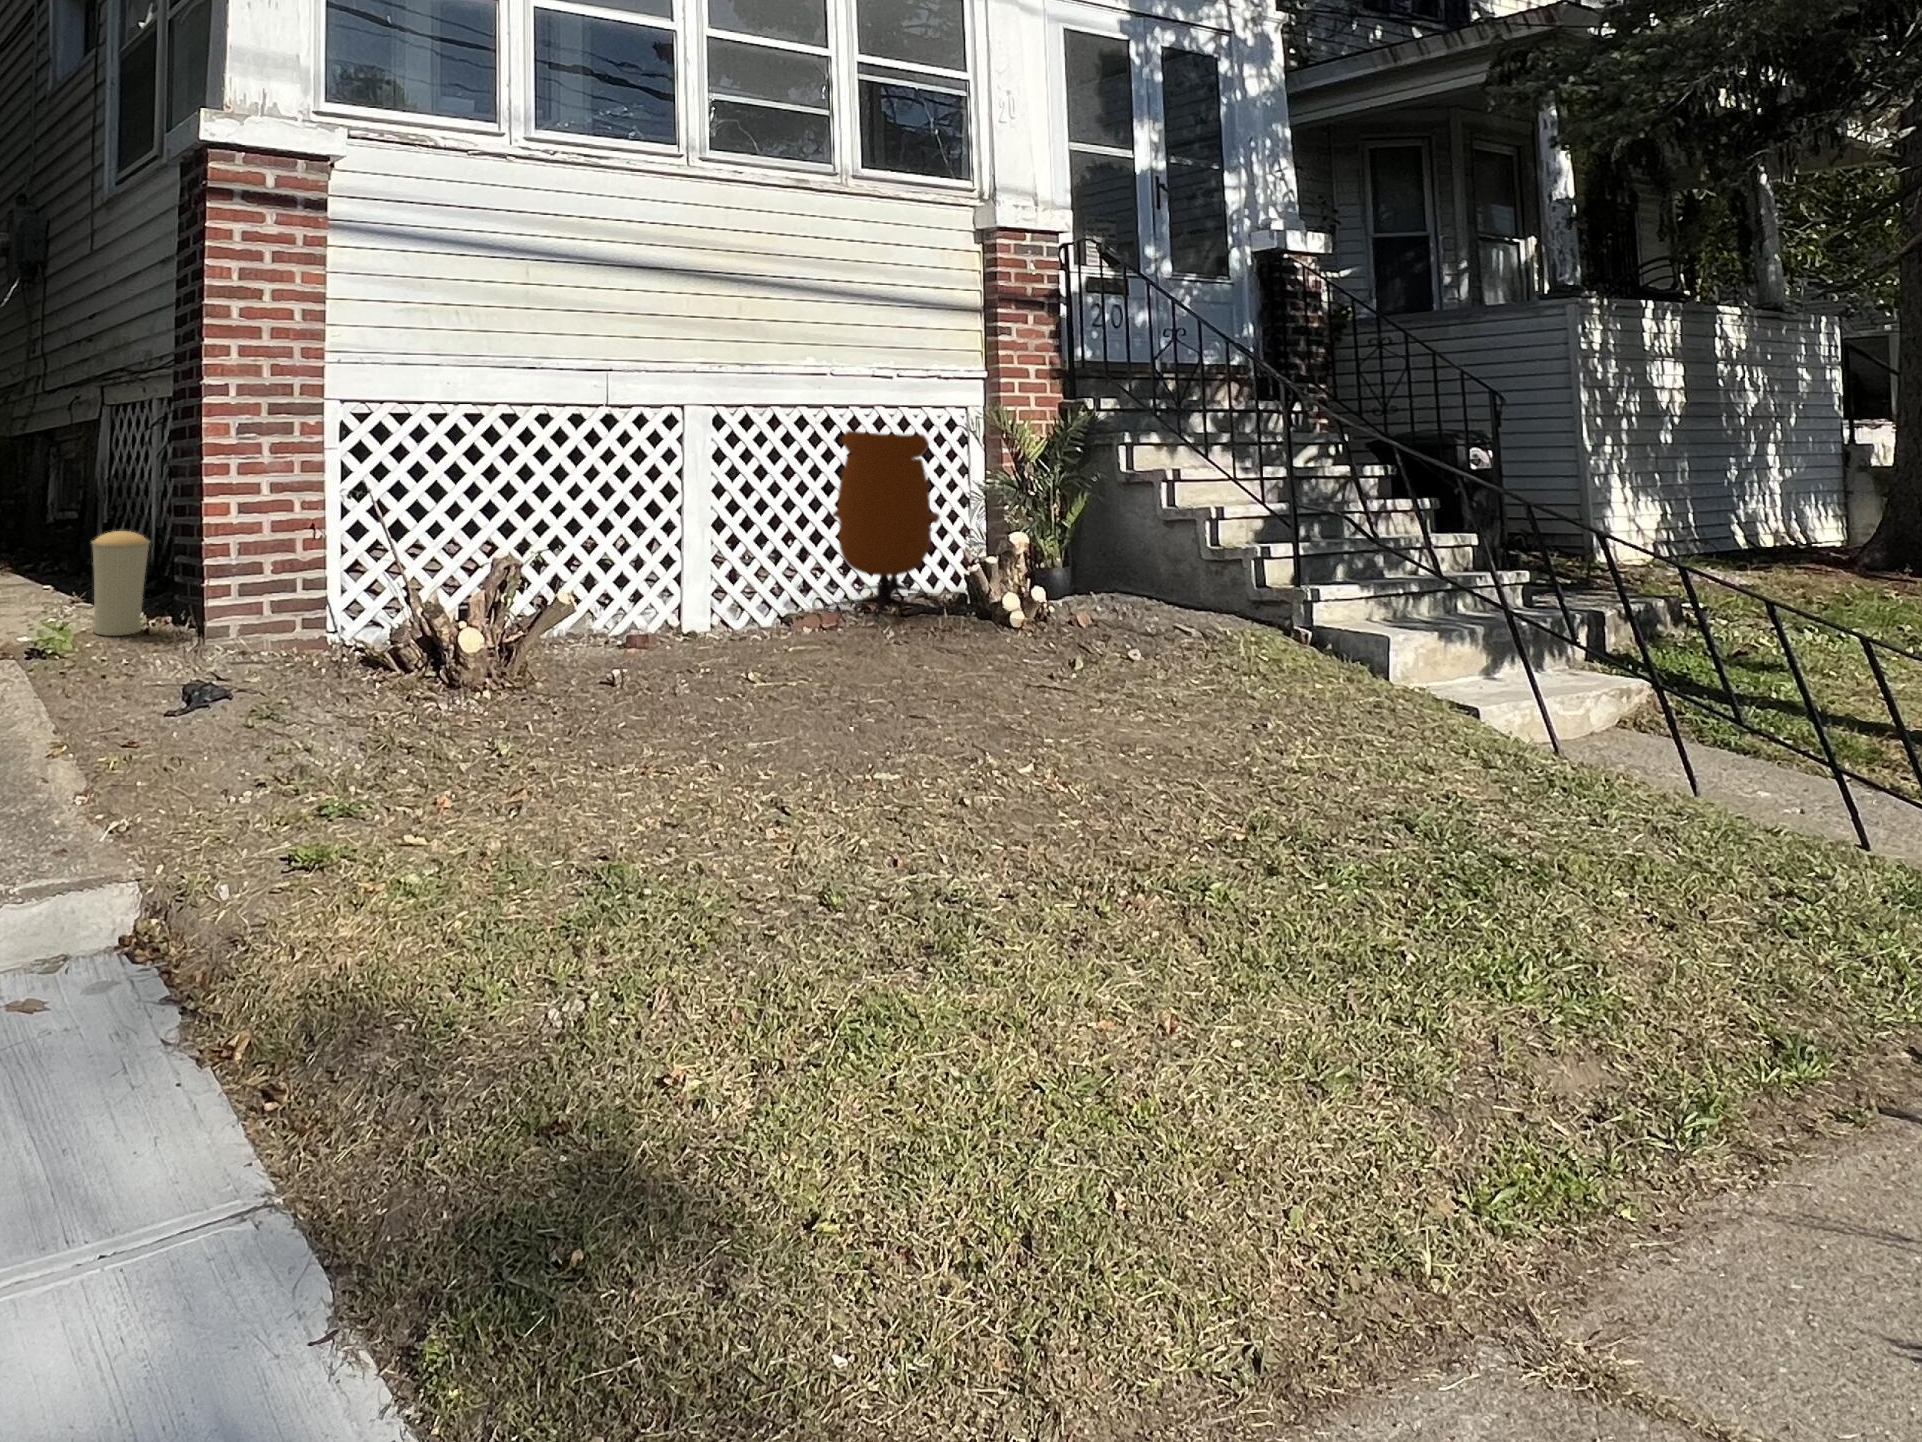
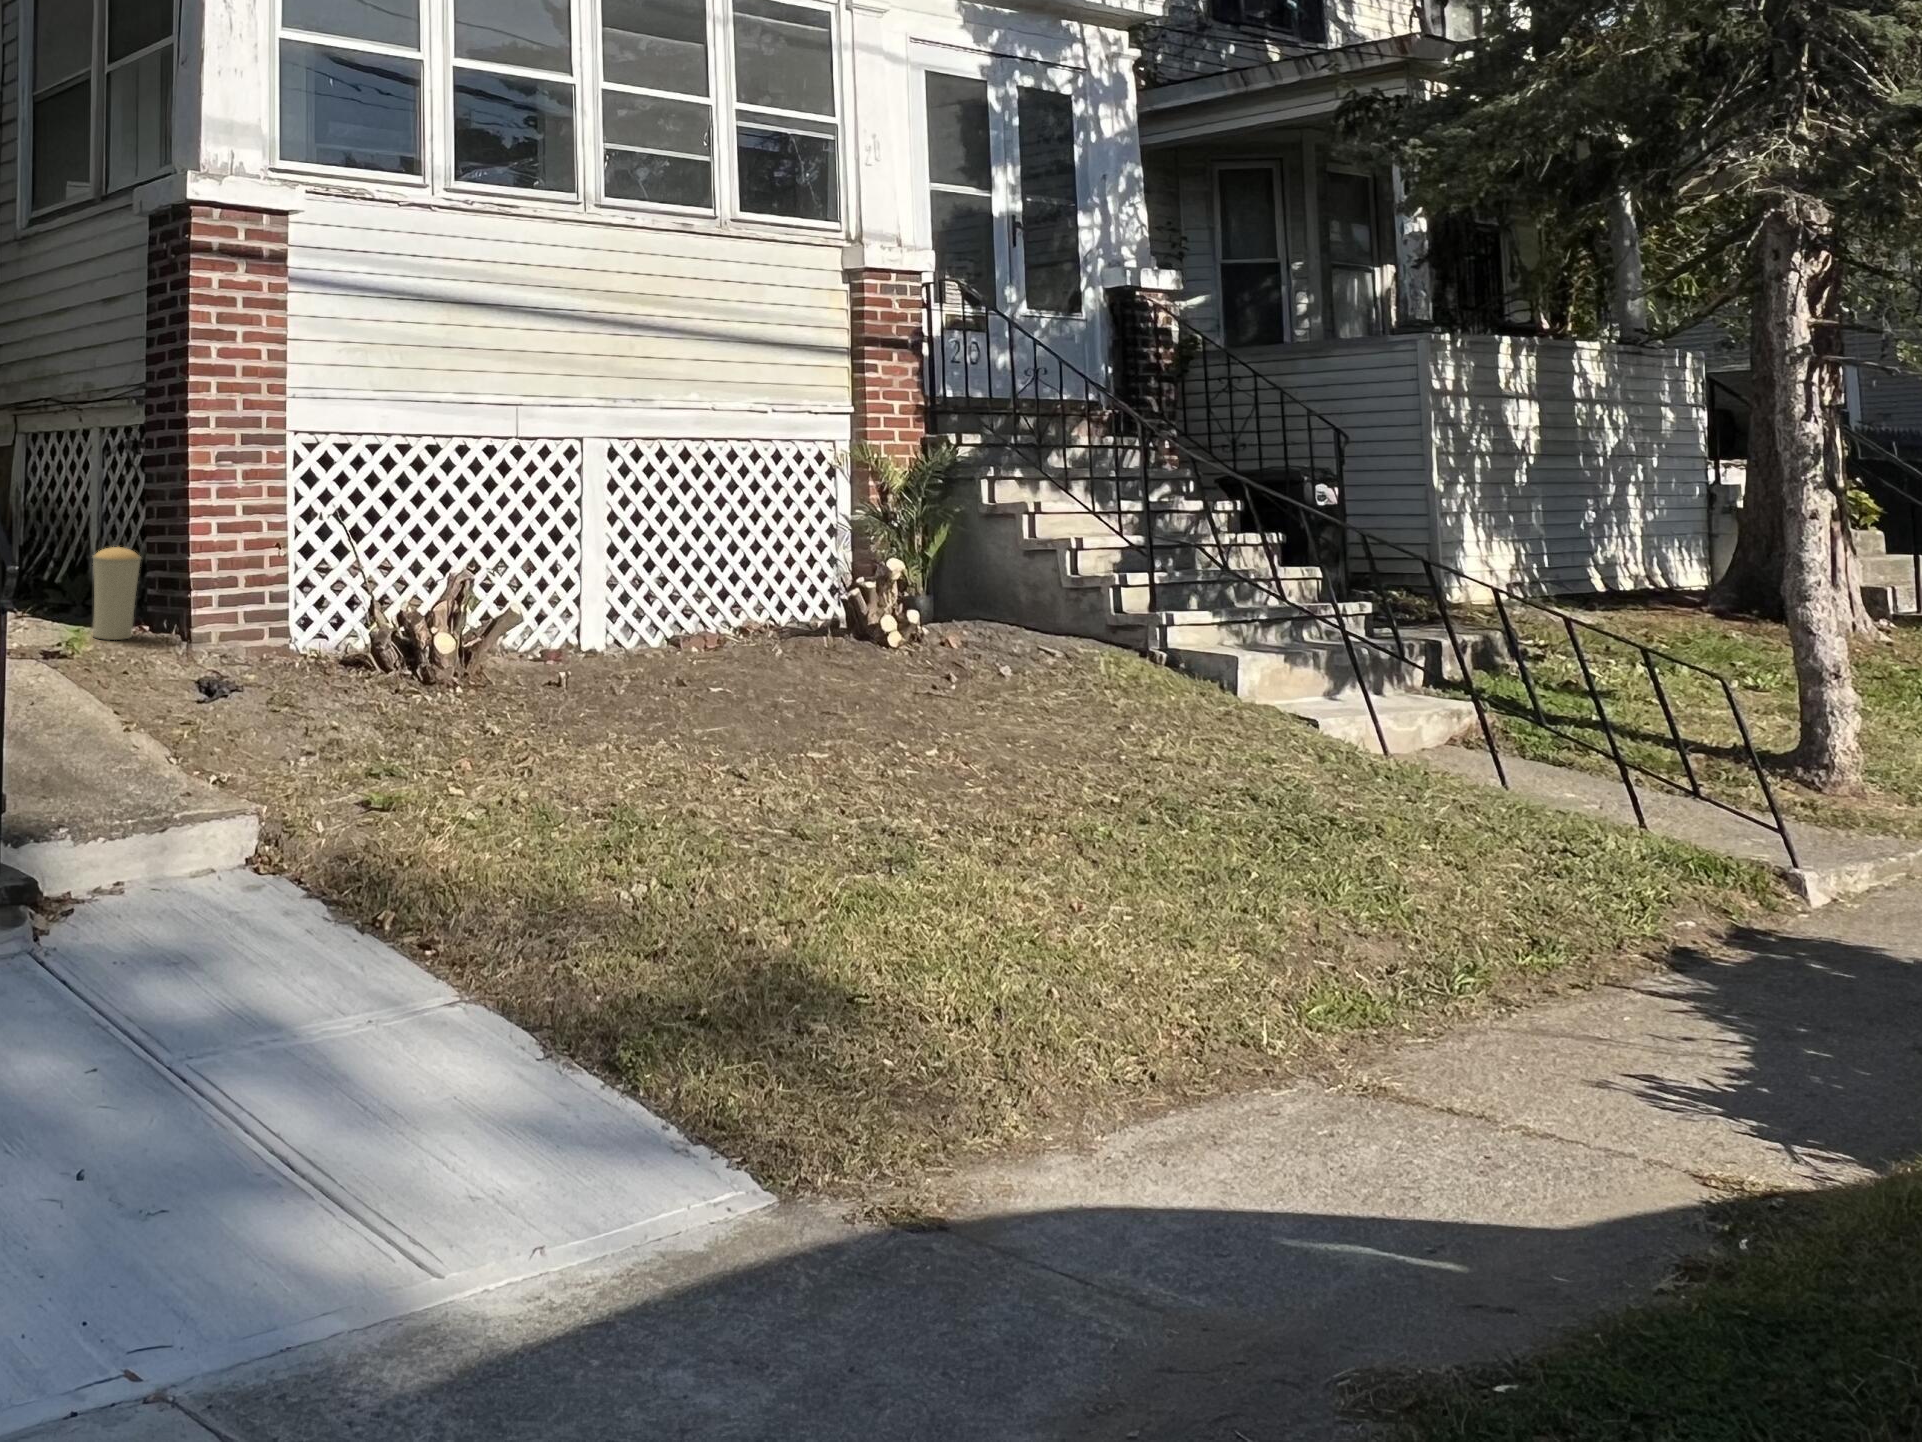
lounge chair: present [825,430,940,623] -> none [714,463,822,642]

